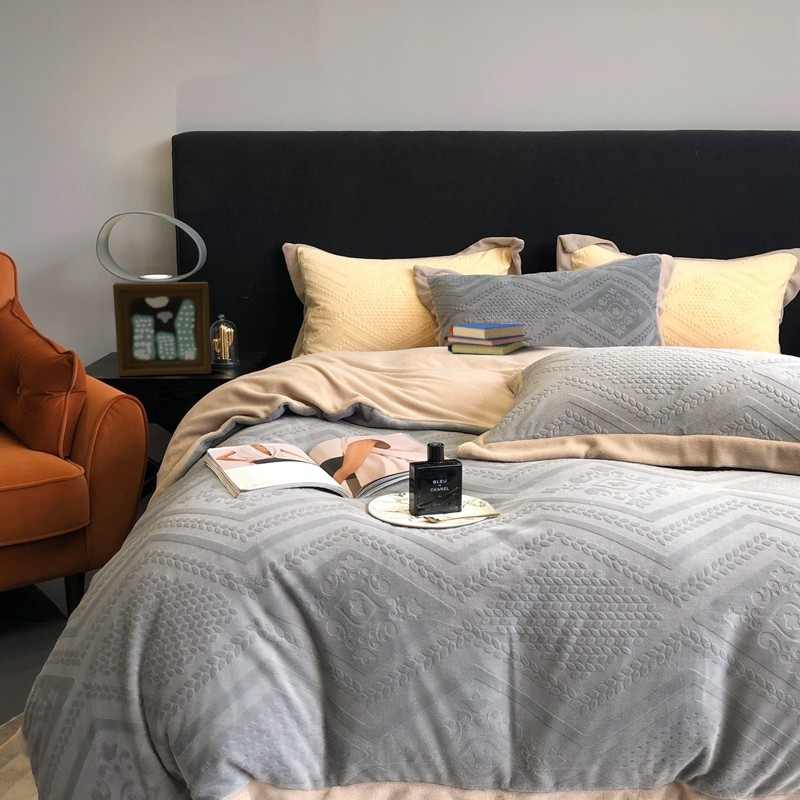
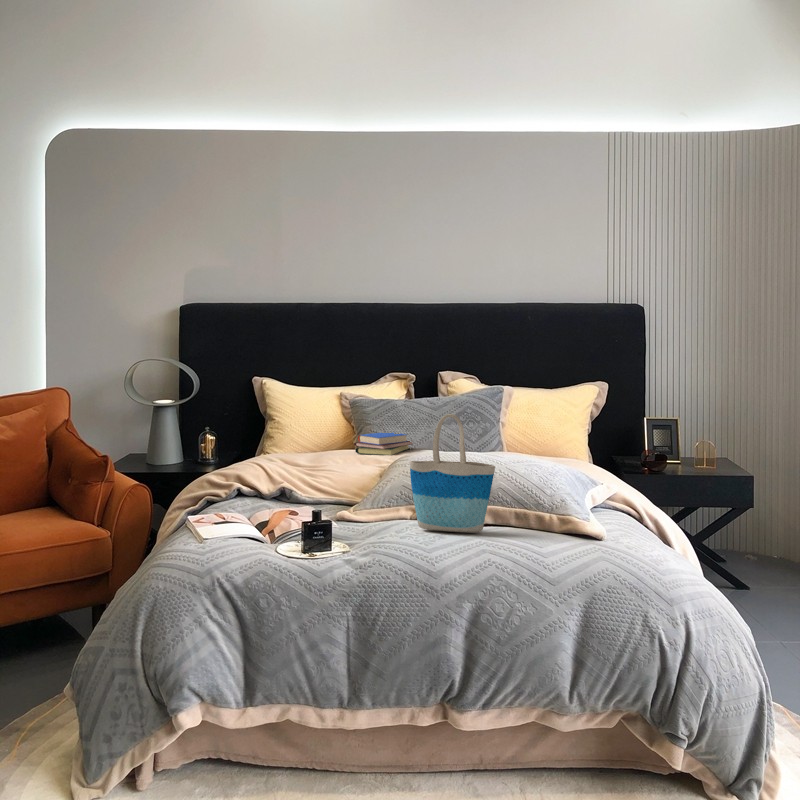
tote bag: none [585,276,740,480] -> present [410,414,495,533]
picture frame: present [113,282,211,376] -> none [133,405,200,470]

